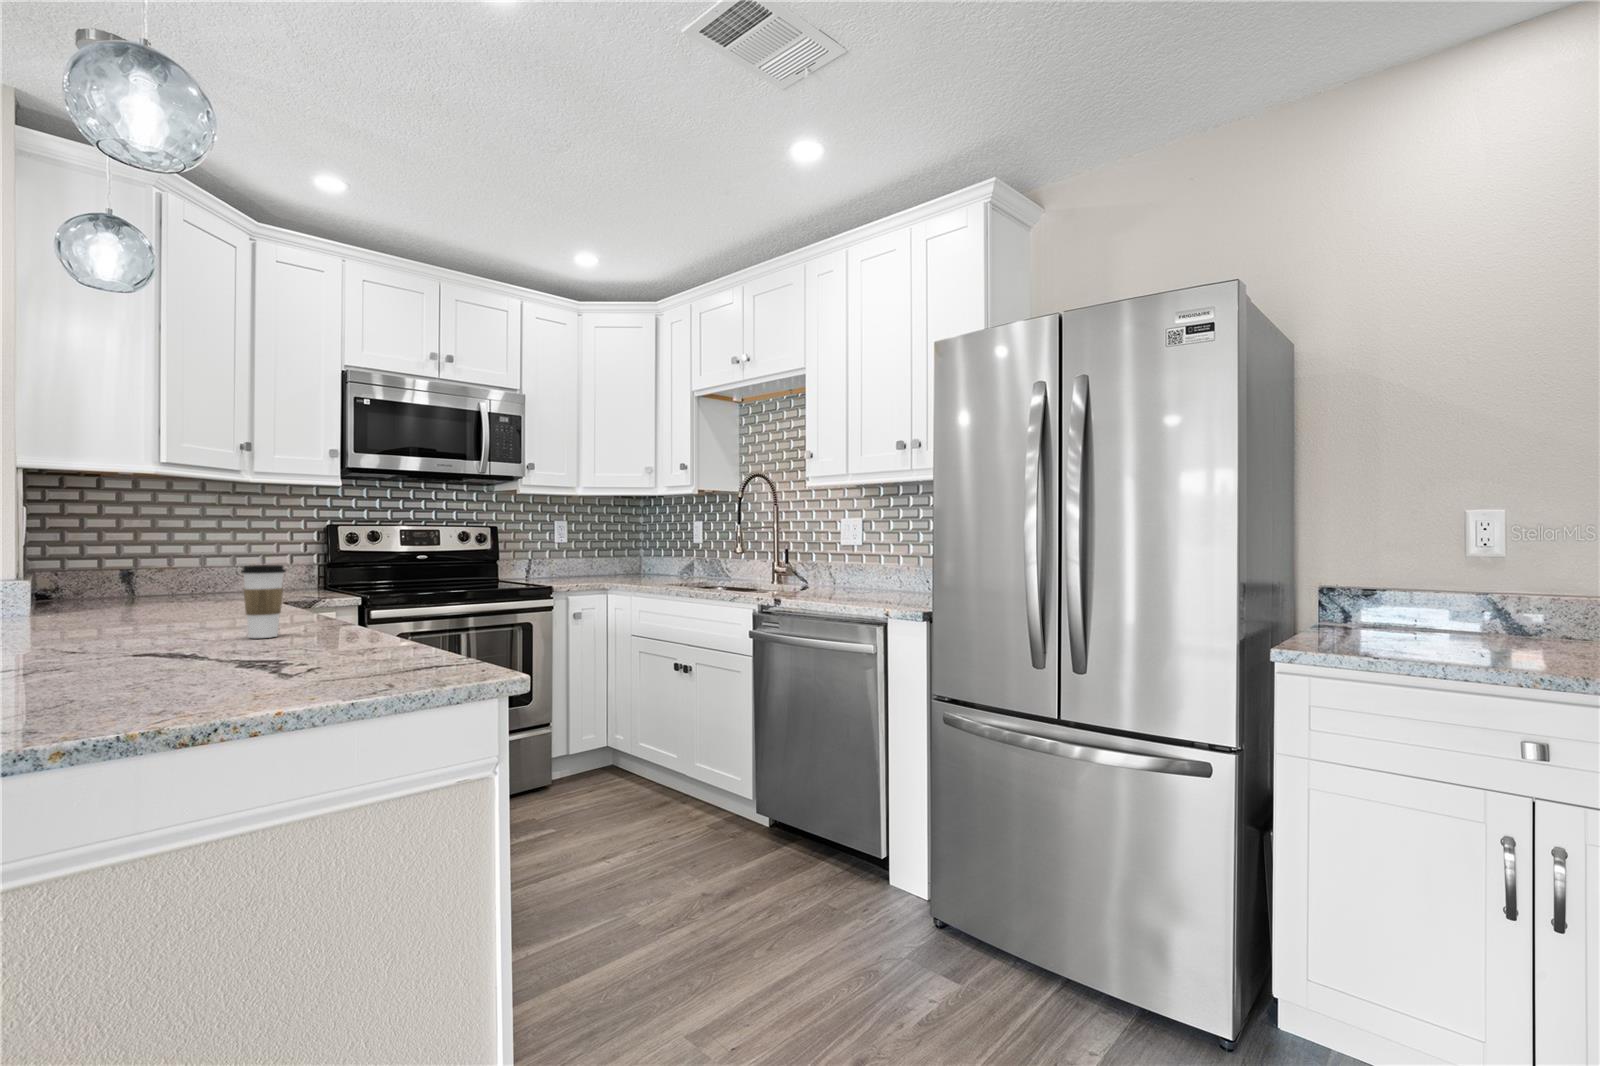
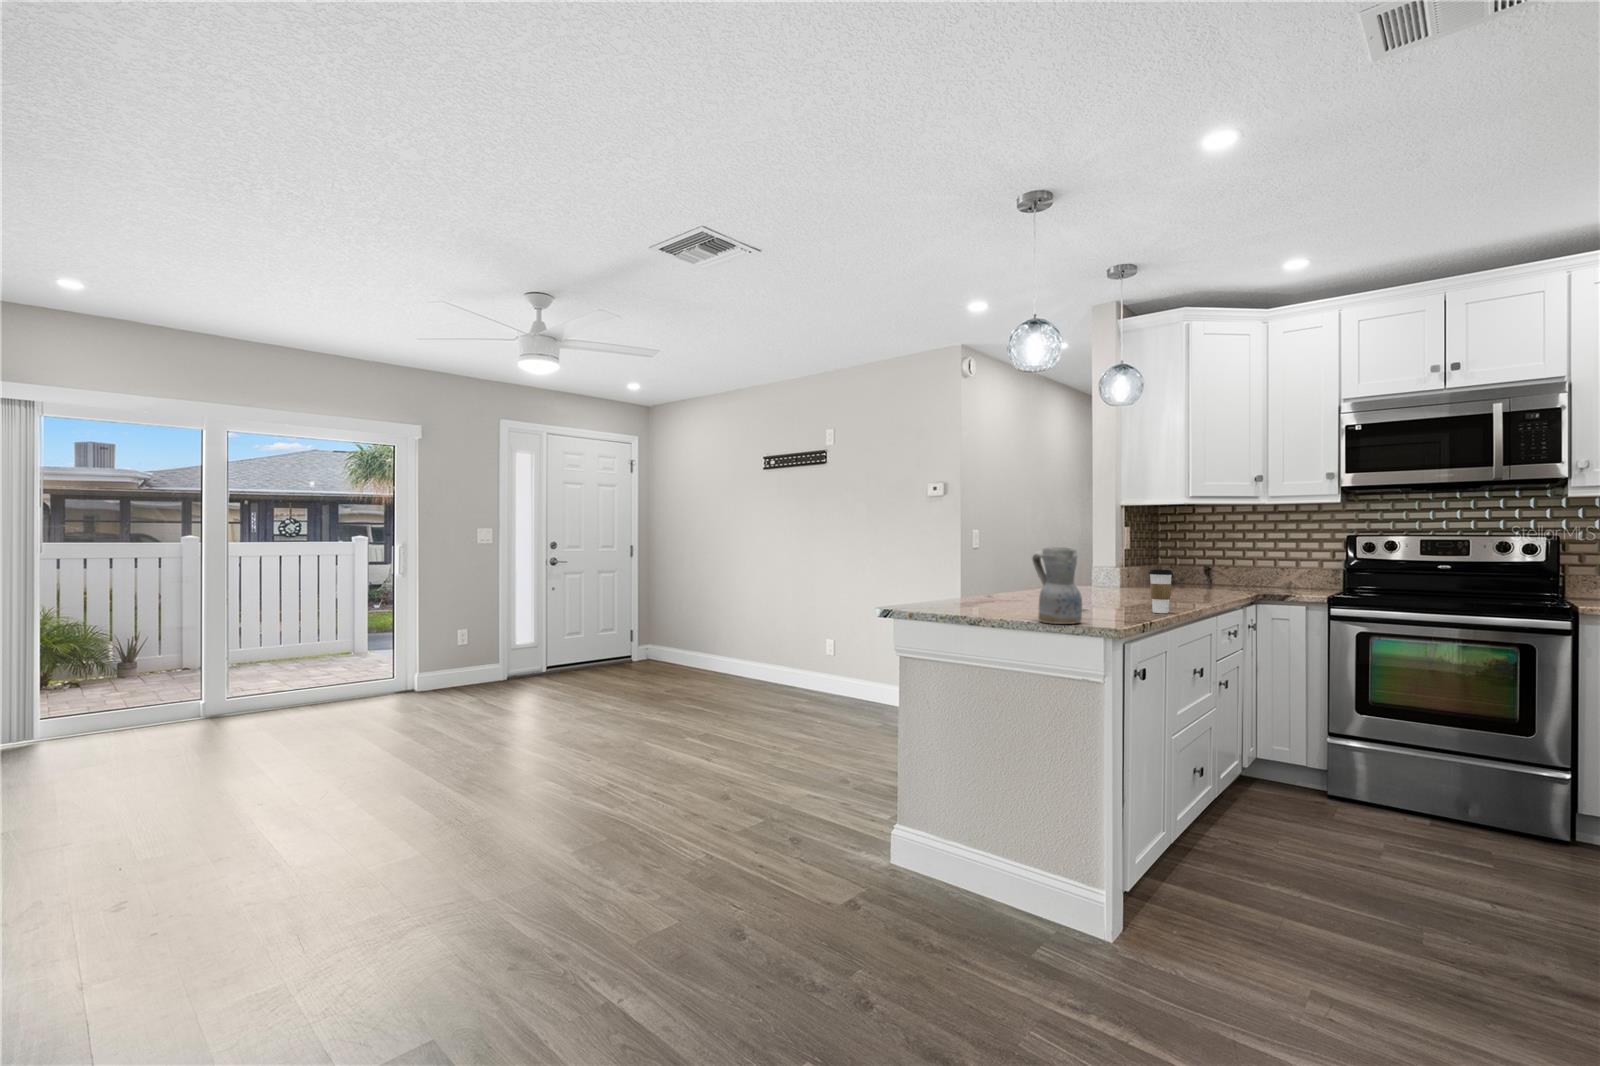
ceramic pitcher: none [88,518,230,687] -> present [1032,547,1082,624]

